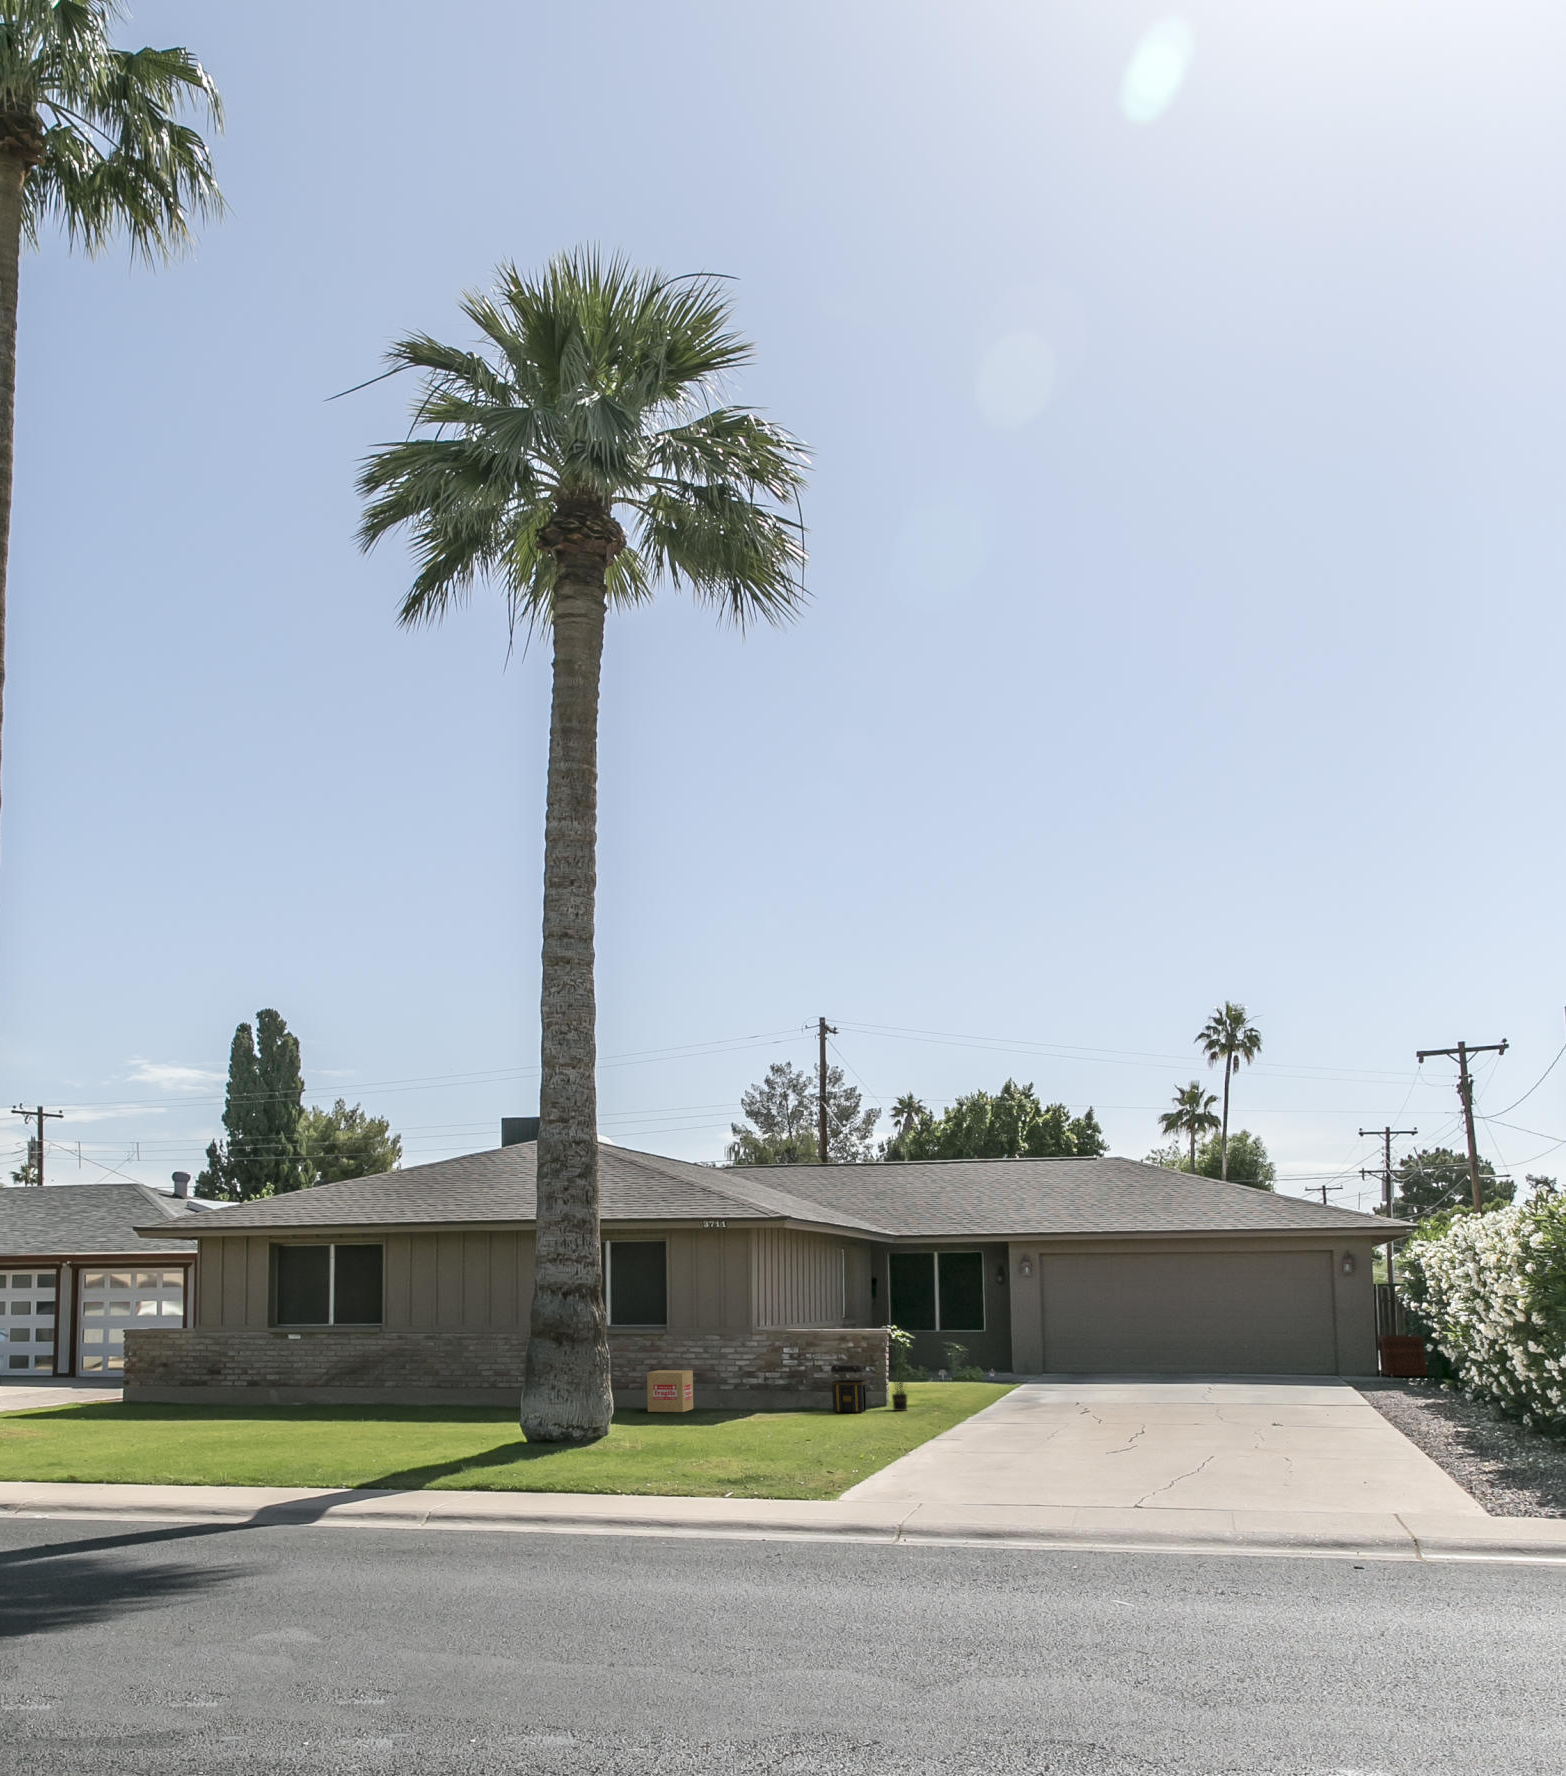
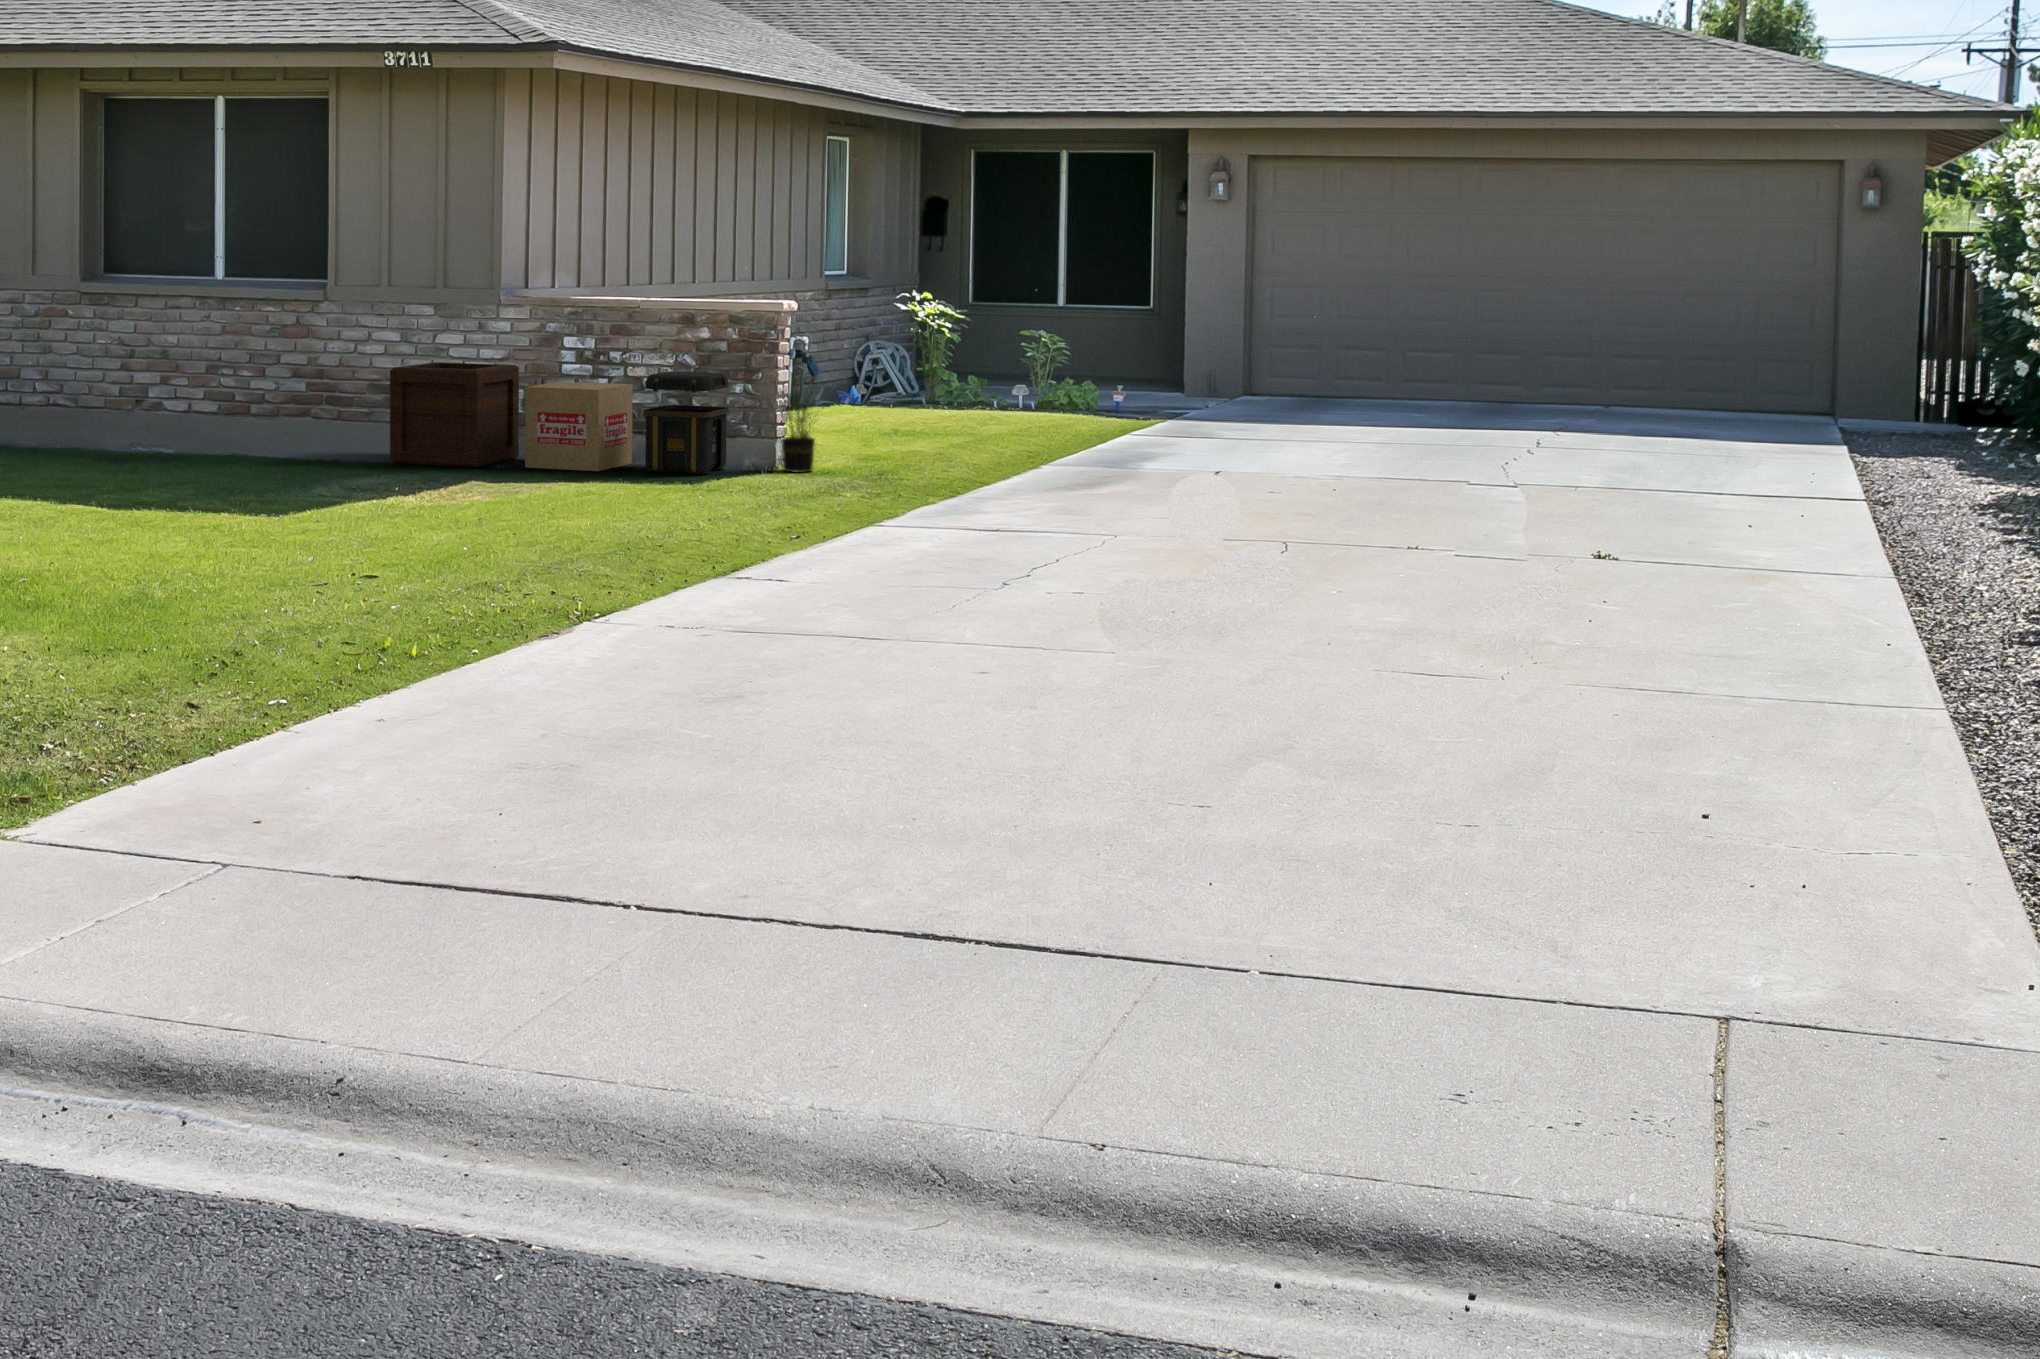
wooden crate: present [1377,1335,1427,1376] -> present [390,362,519,467]
cardboard box: present [647,1370,693,1412] -> present [525,382,633,471]

